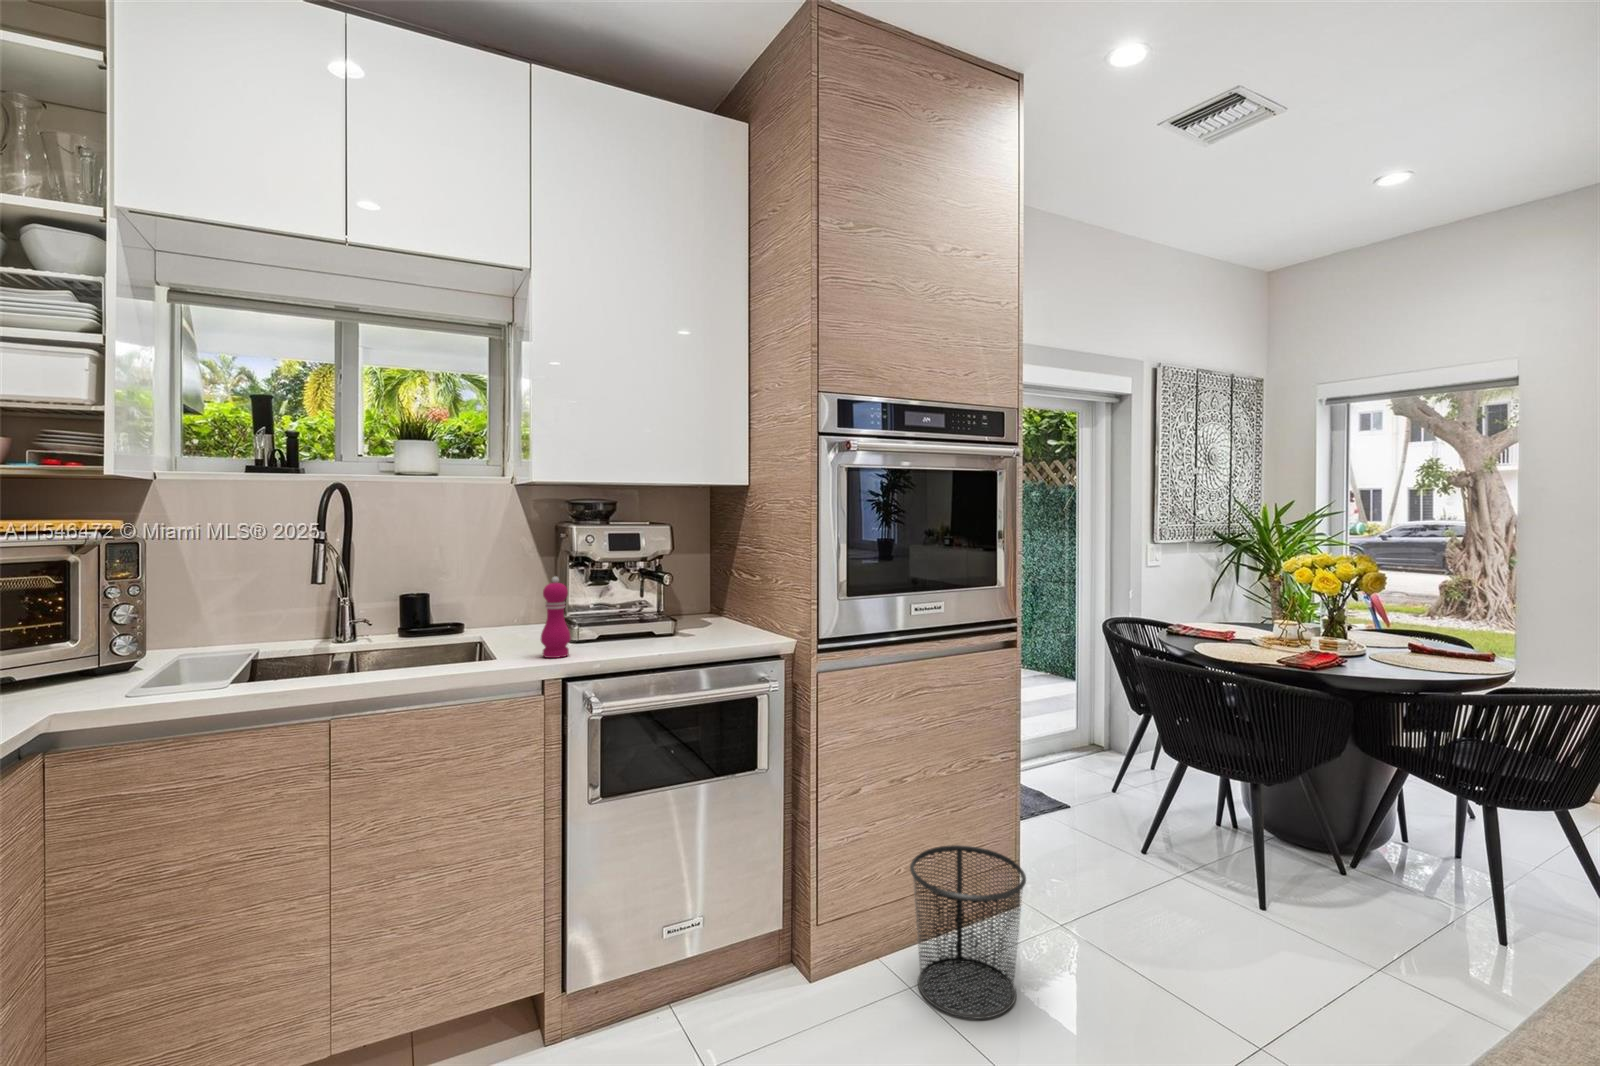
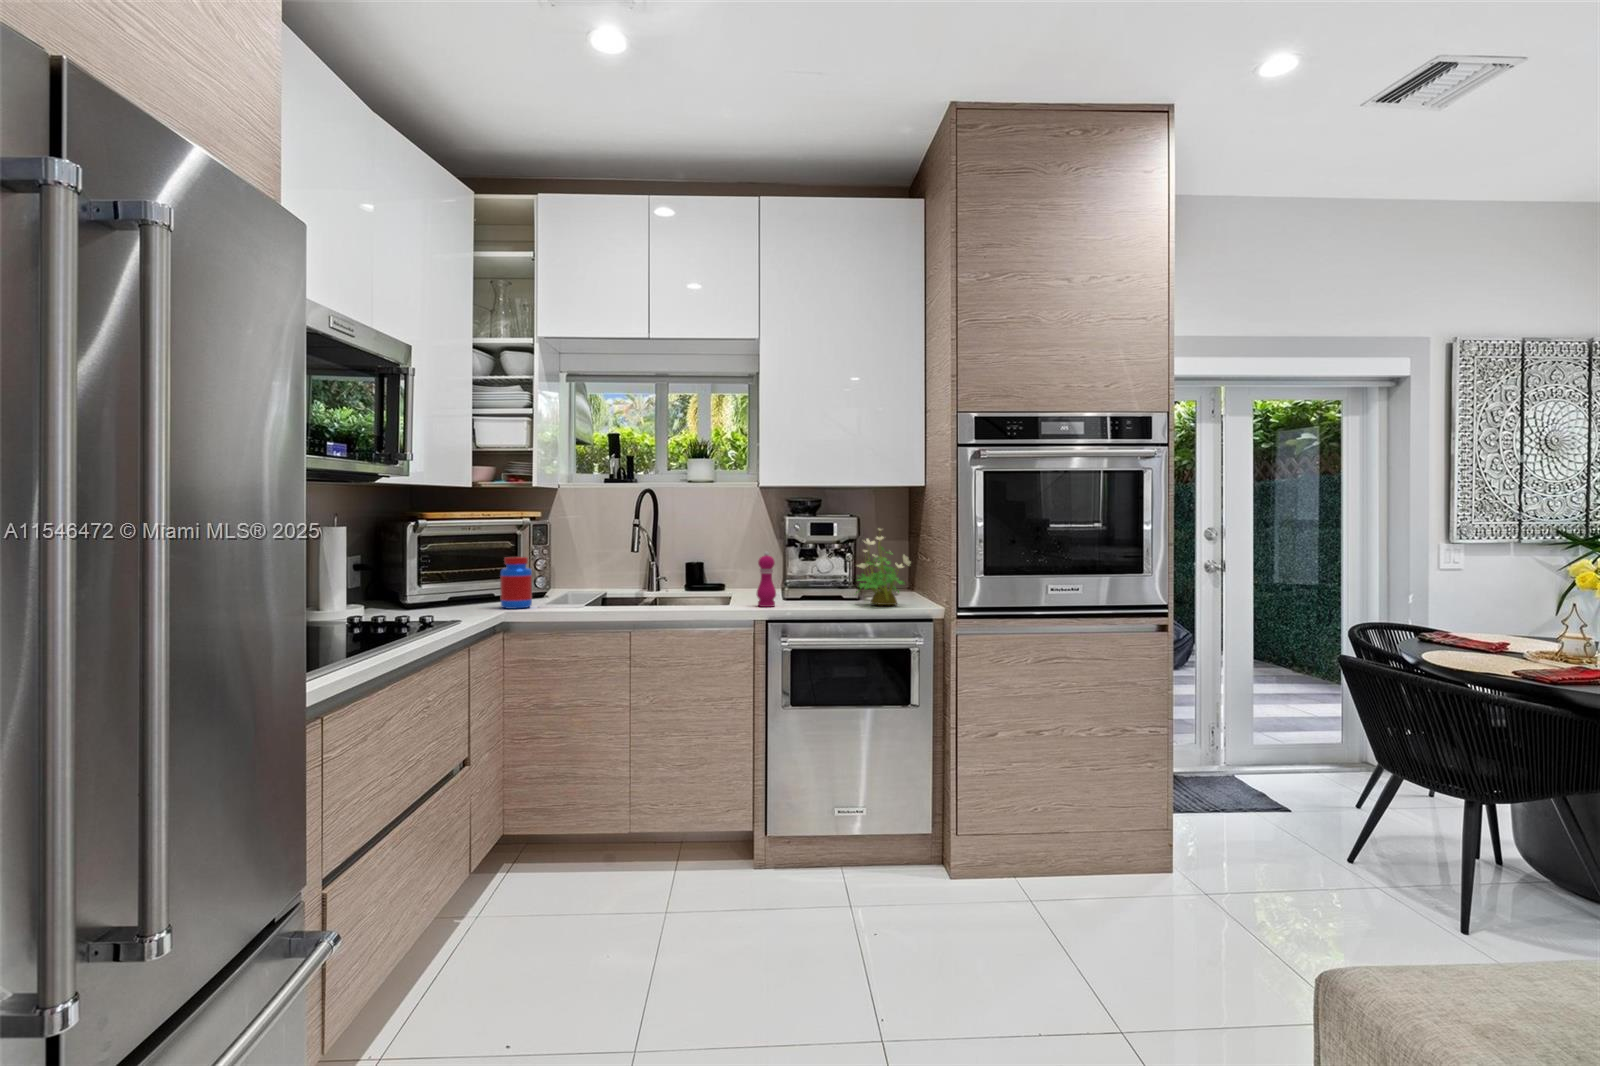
potted plant: none [670,540,747,642] -> present [856,529,910,605]
jar: none [40,603,117,703] -> present [500,557,532,609]
waste bin: present [910,845,1026,1019] -> none [1025,789,1126,924]

